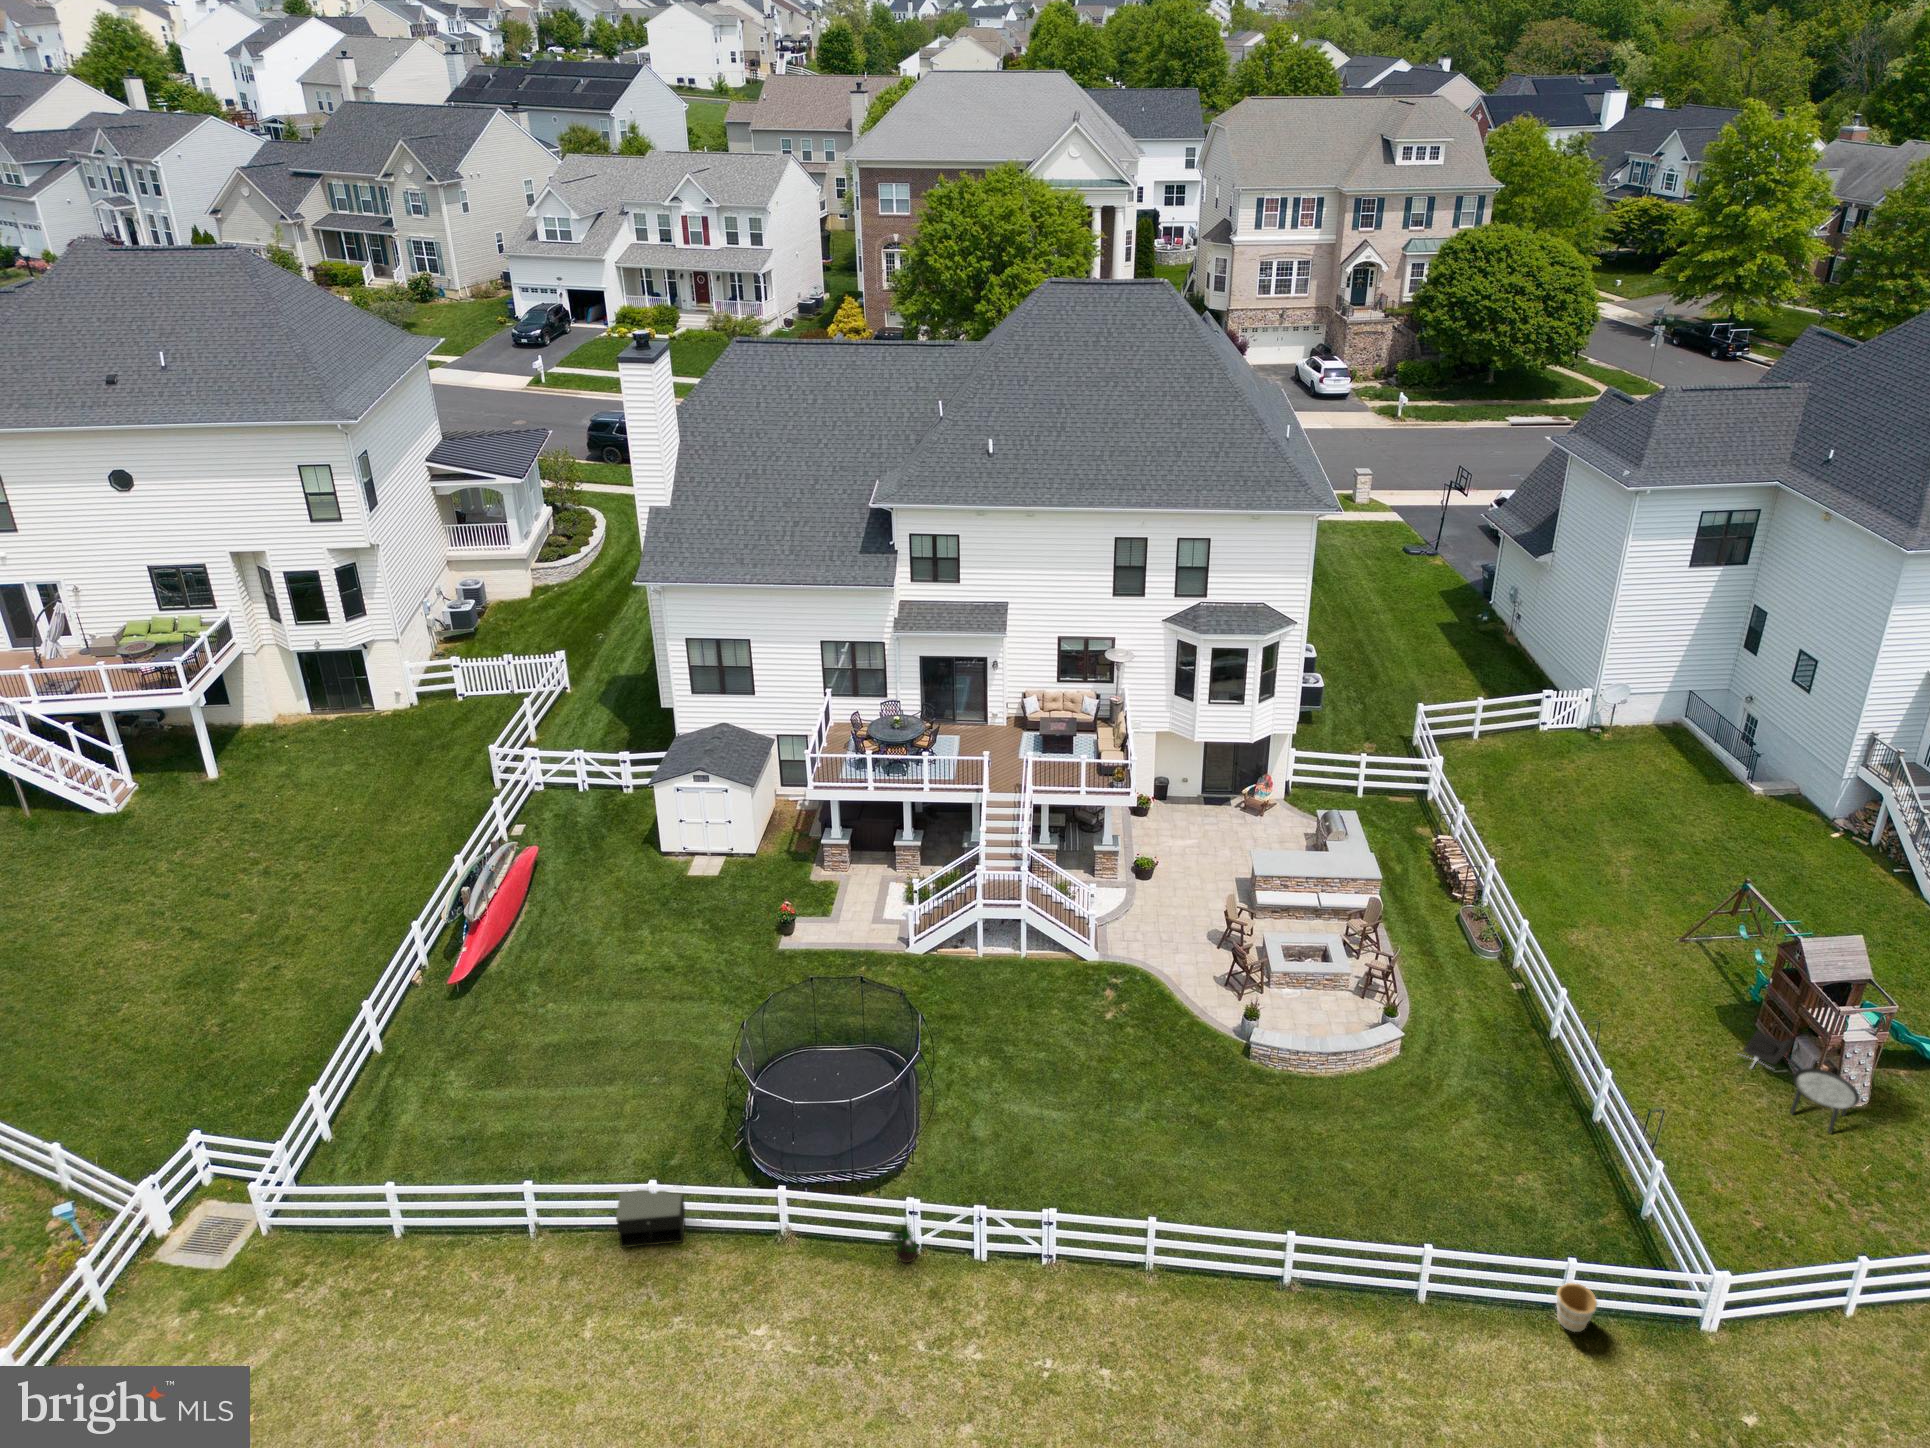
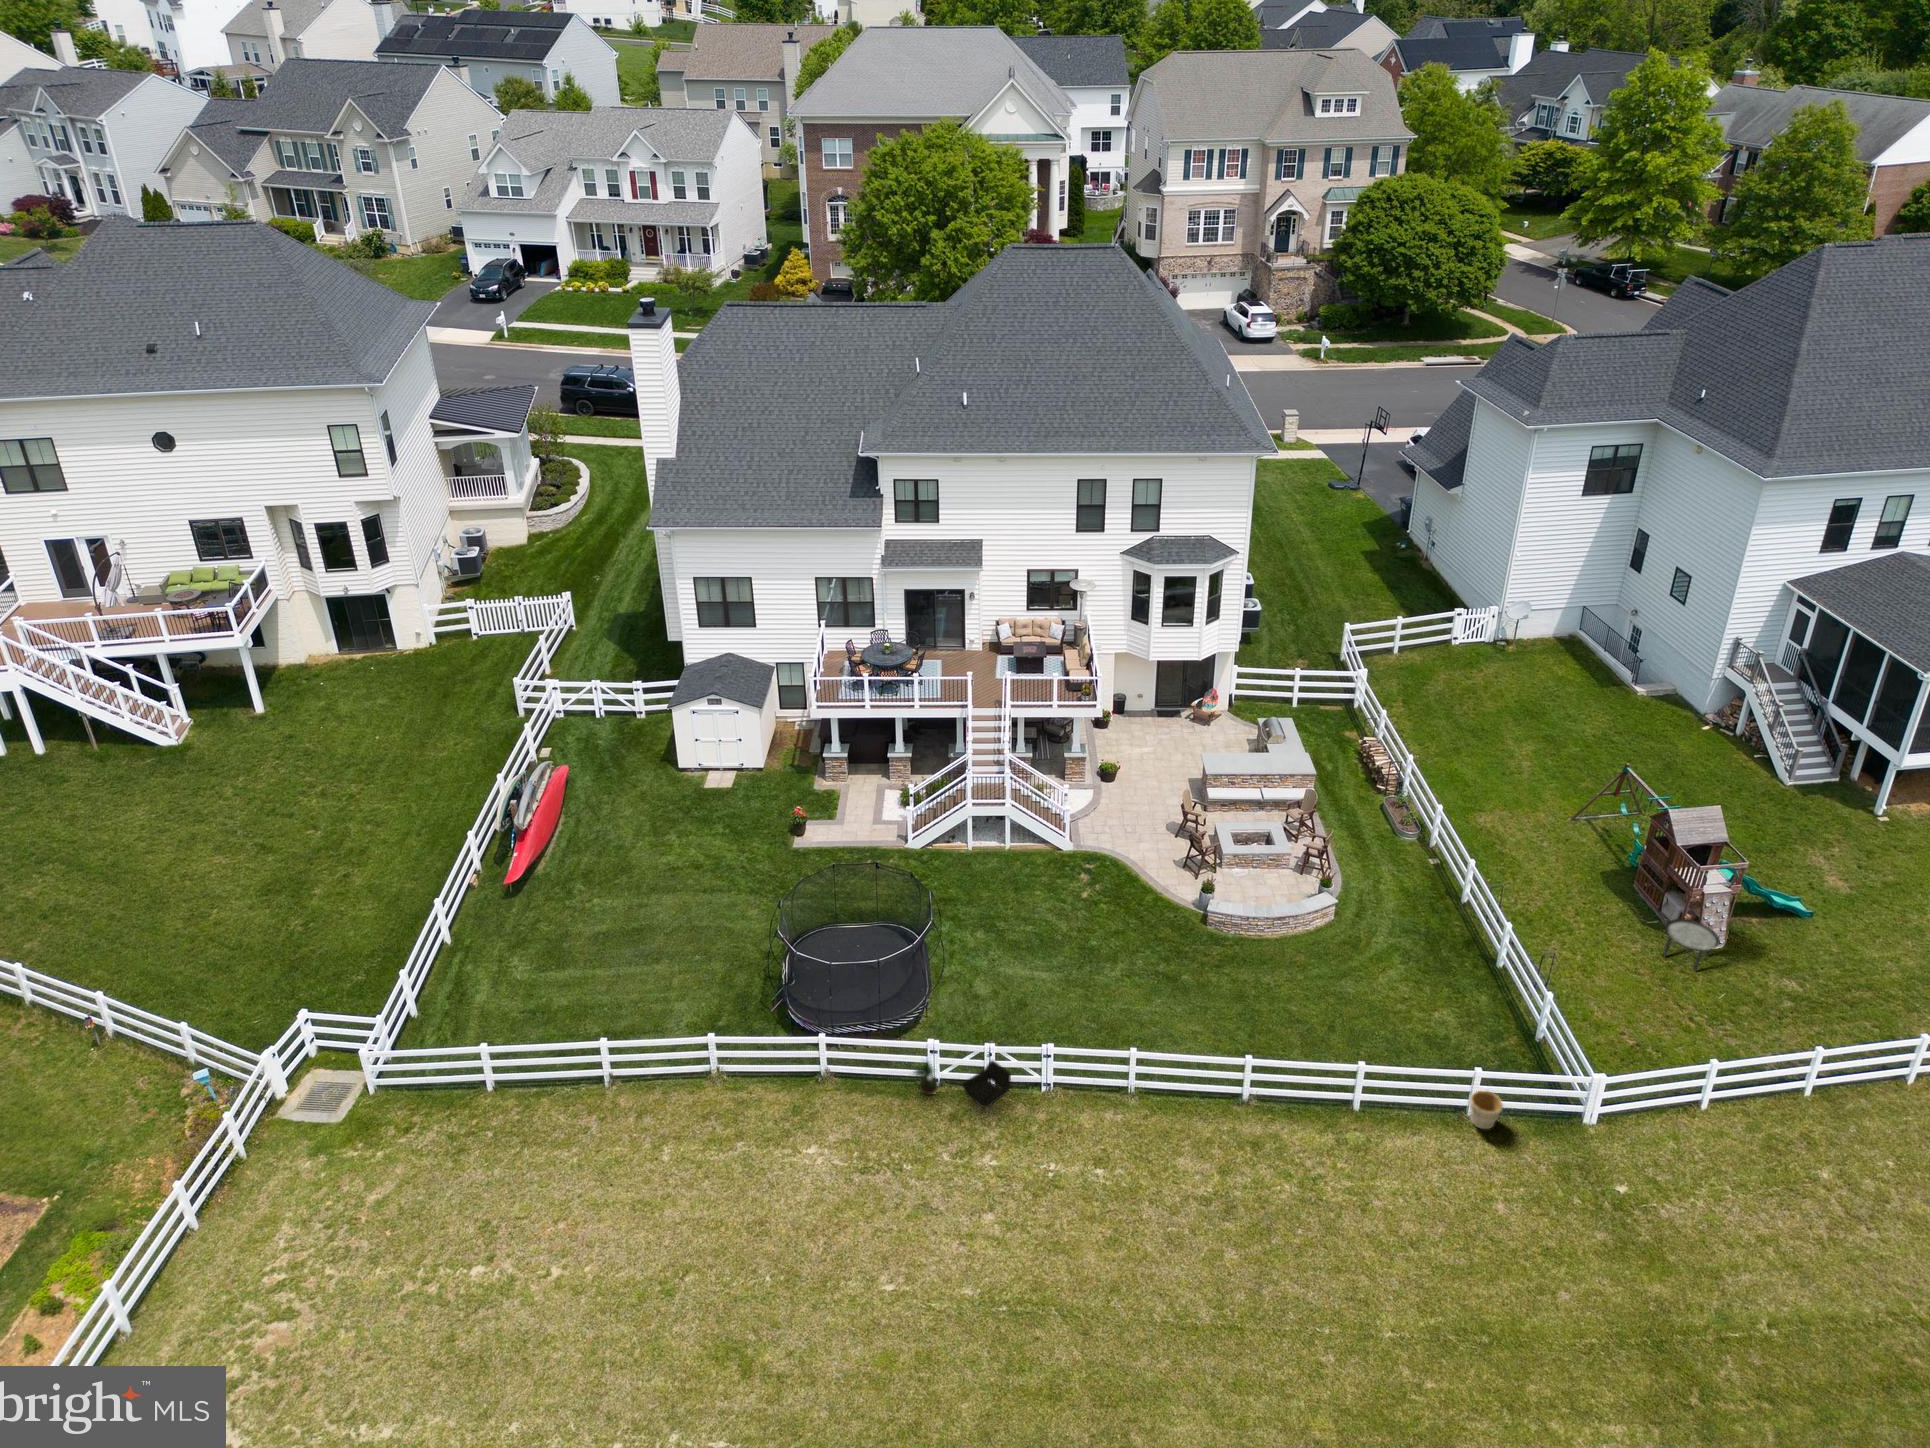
lounge chair: present [1744,1031,1794,1068] -> present [962,1060,1011,1113]
storage bench: present [616,1187,685,1248] -> none [681,1038,737,1091]

